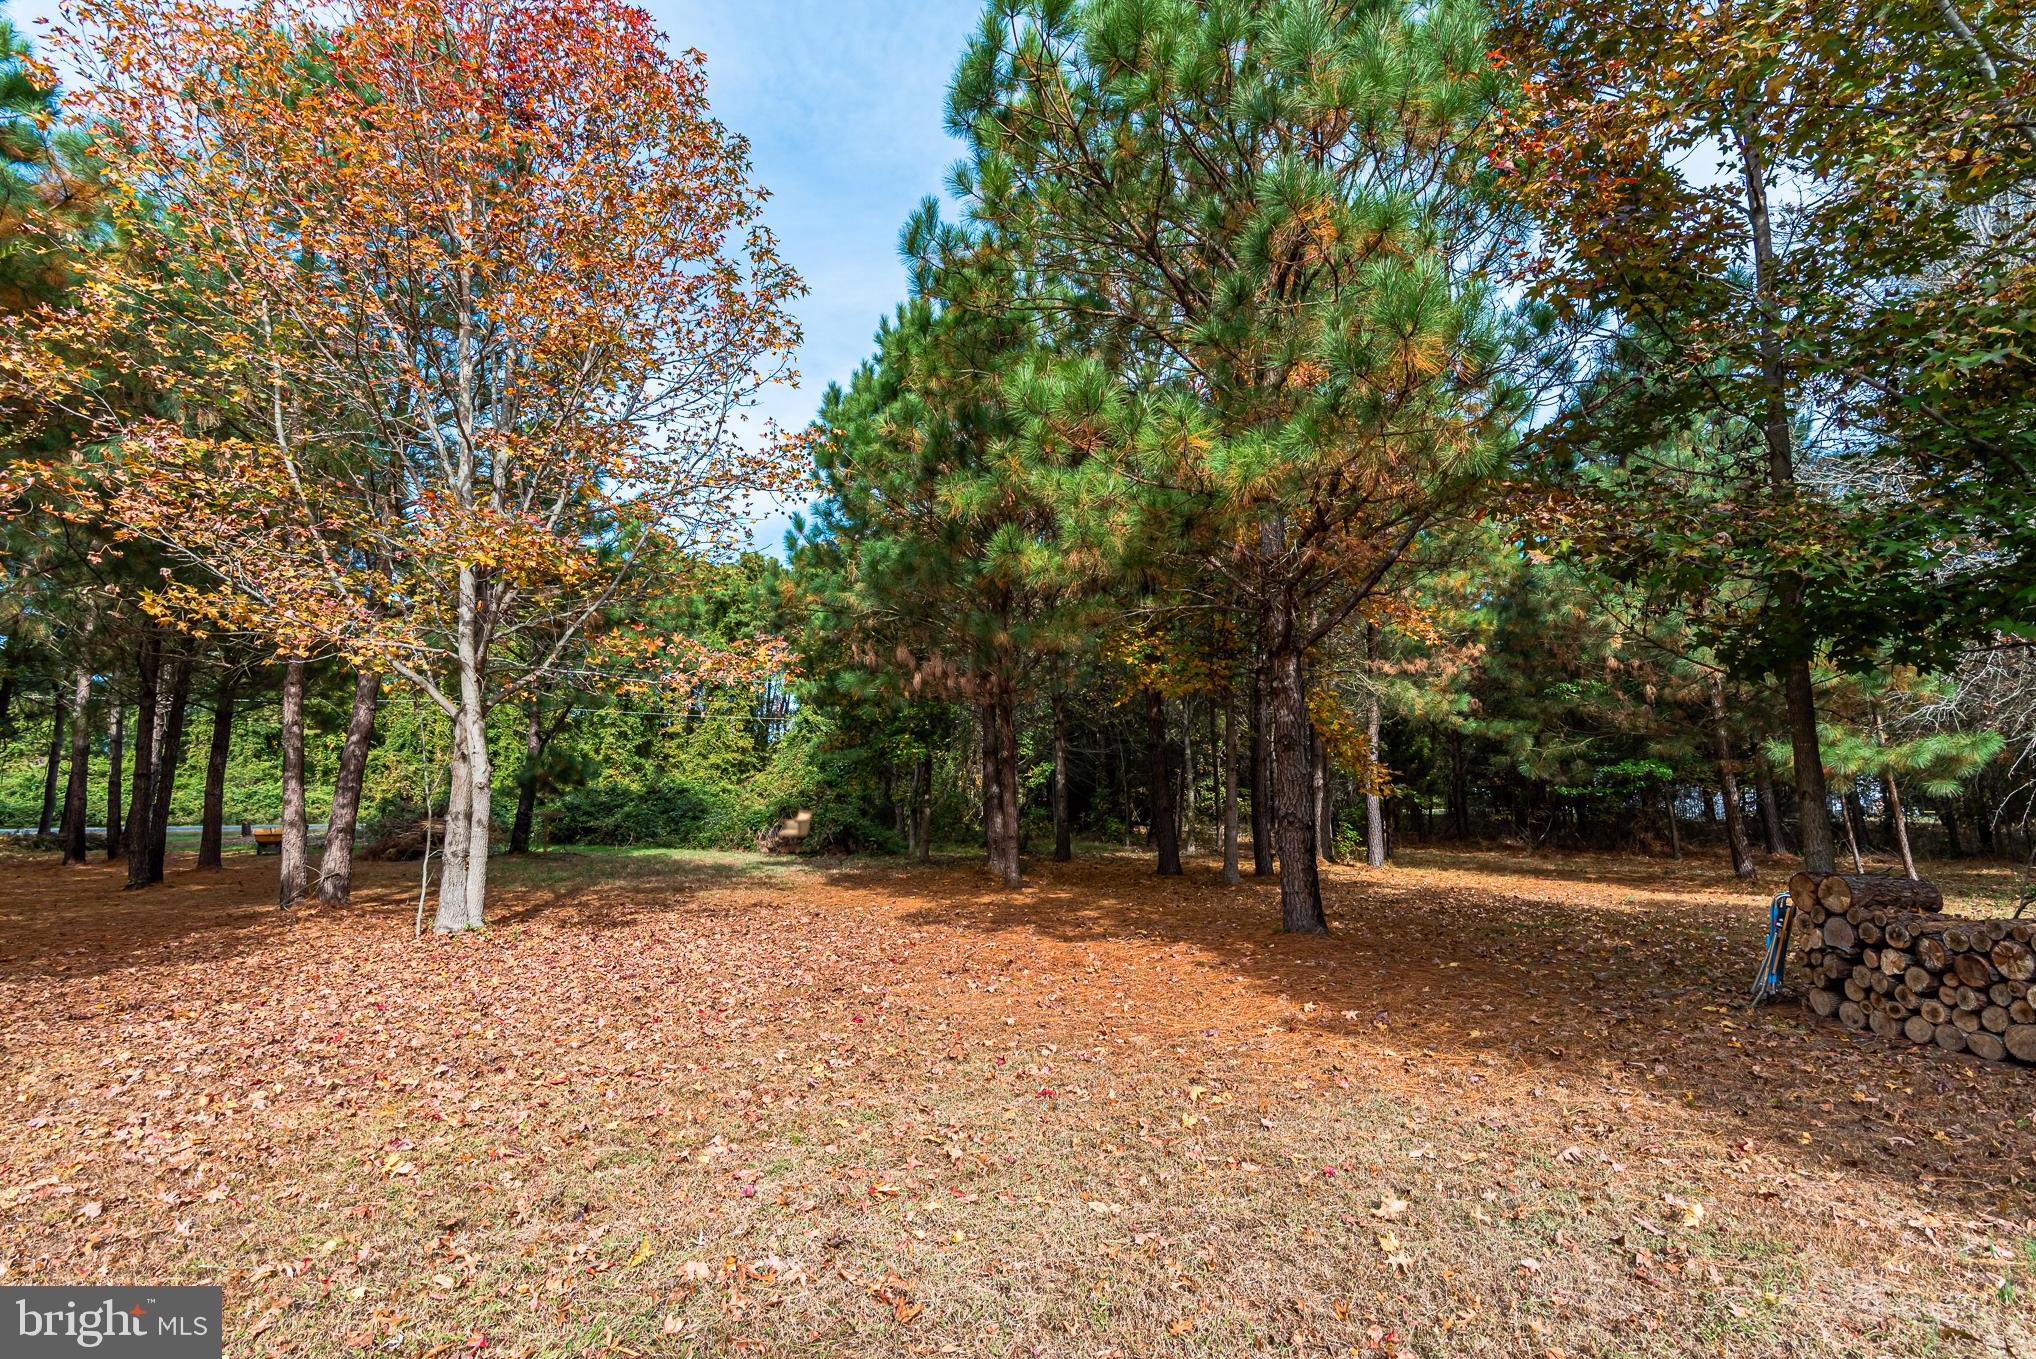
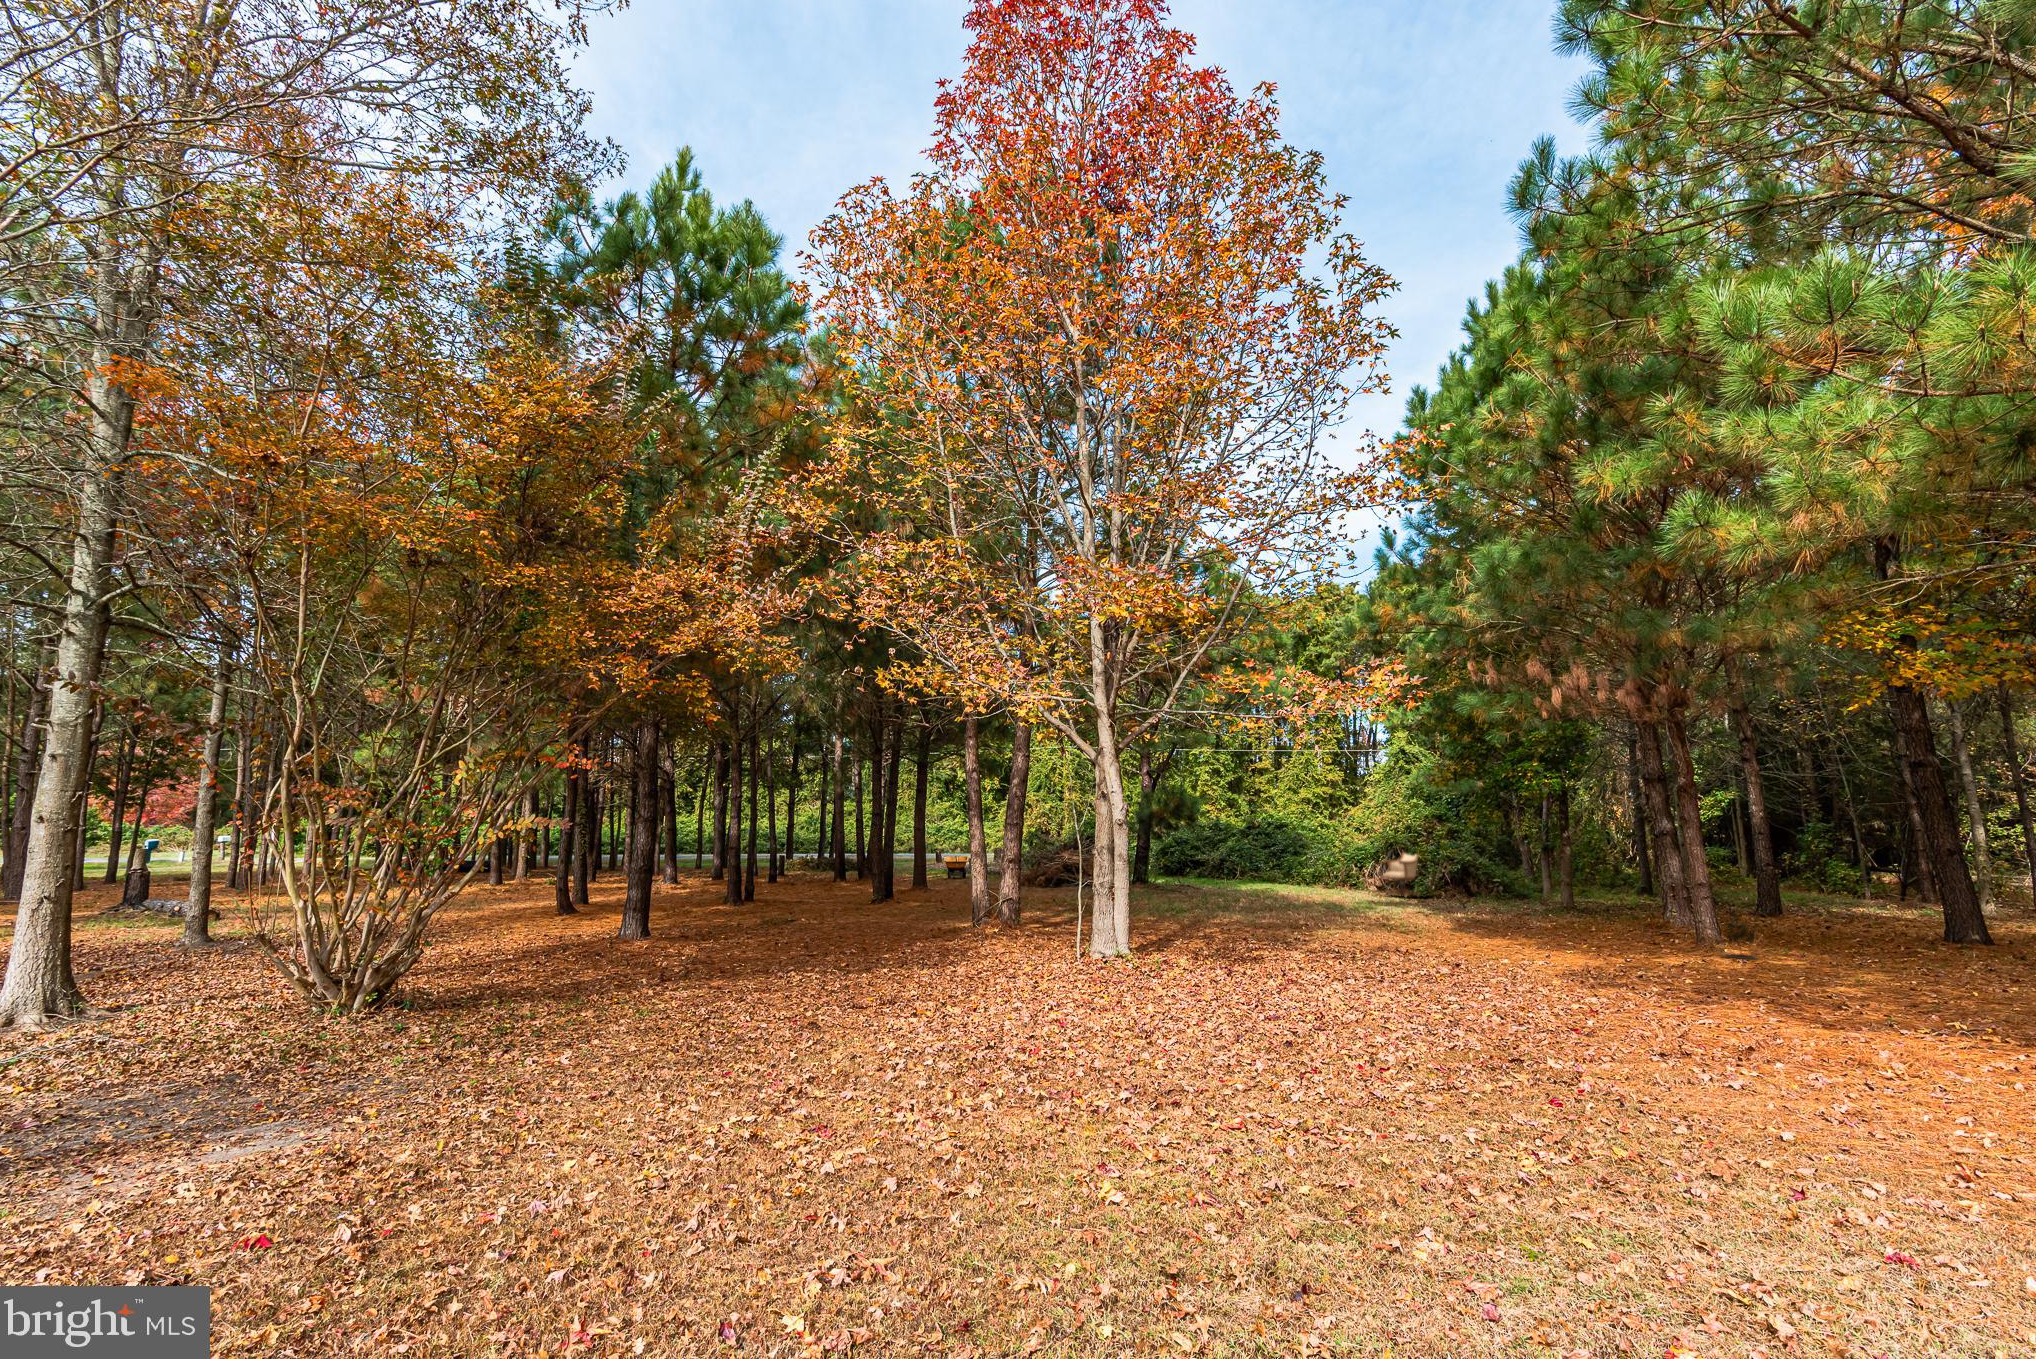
pedestal table: present [530,812,567,855] -> none [1140,848,1175,887]

